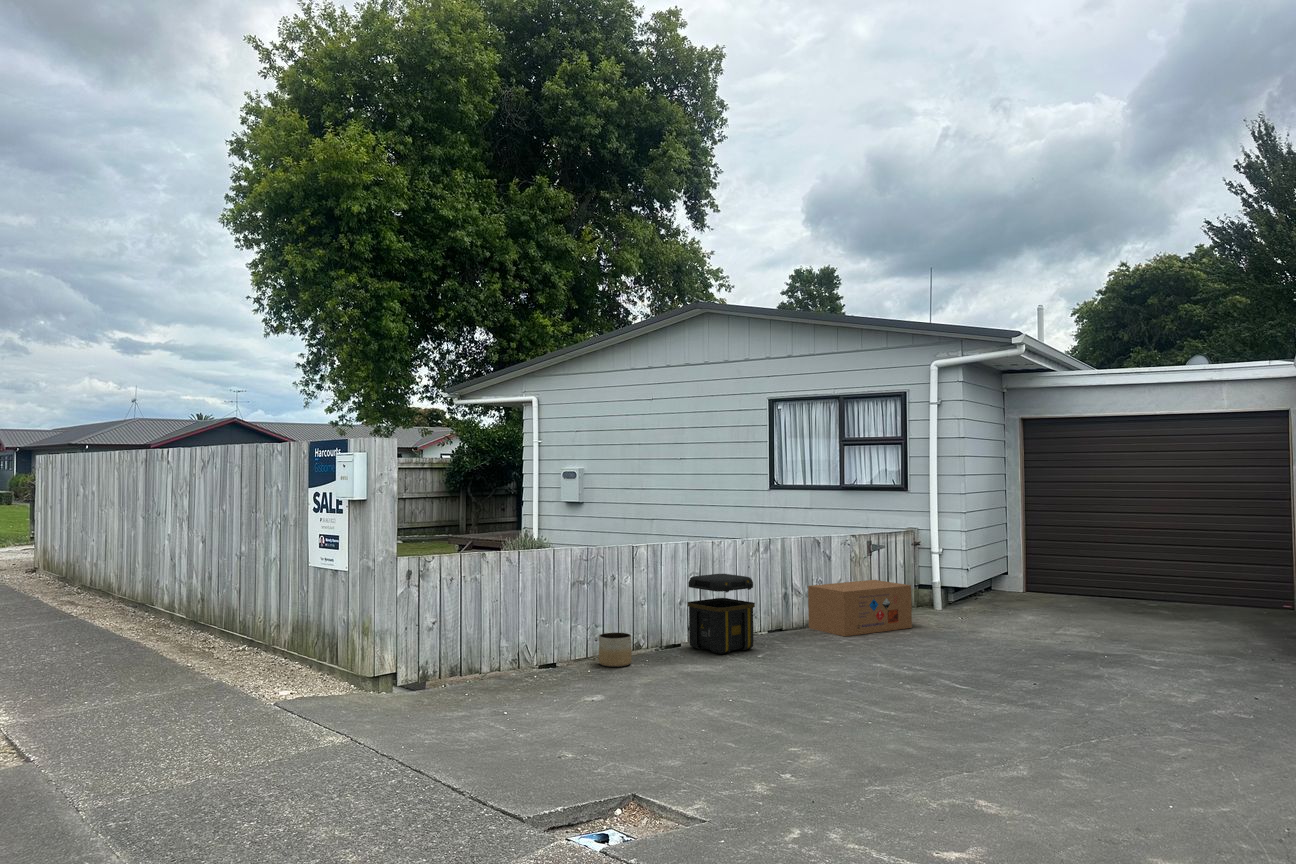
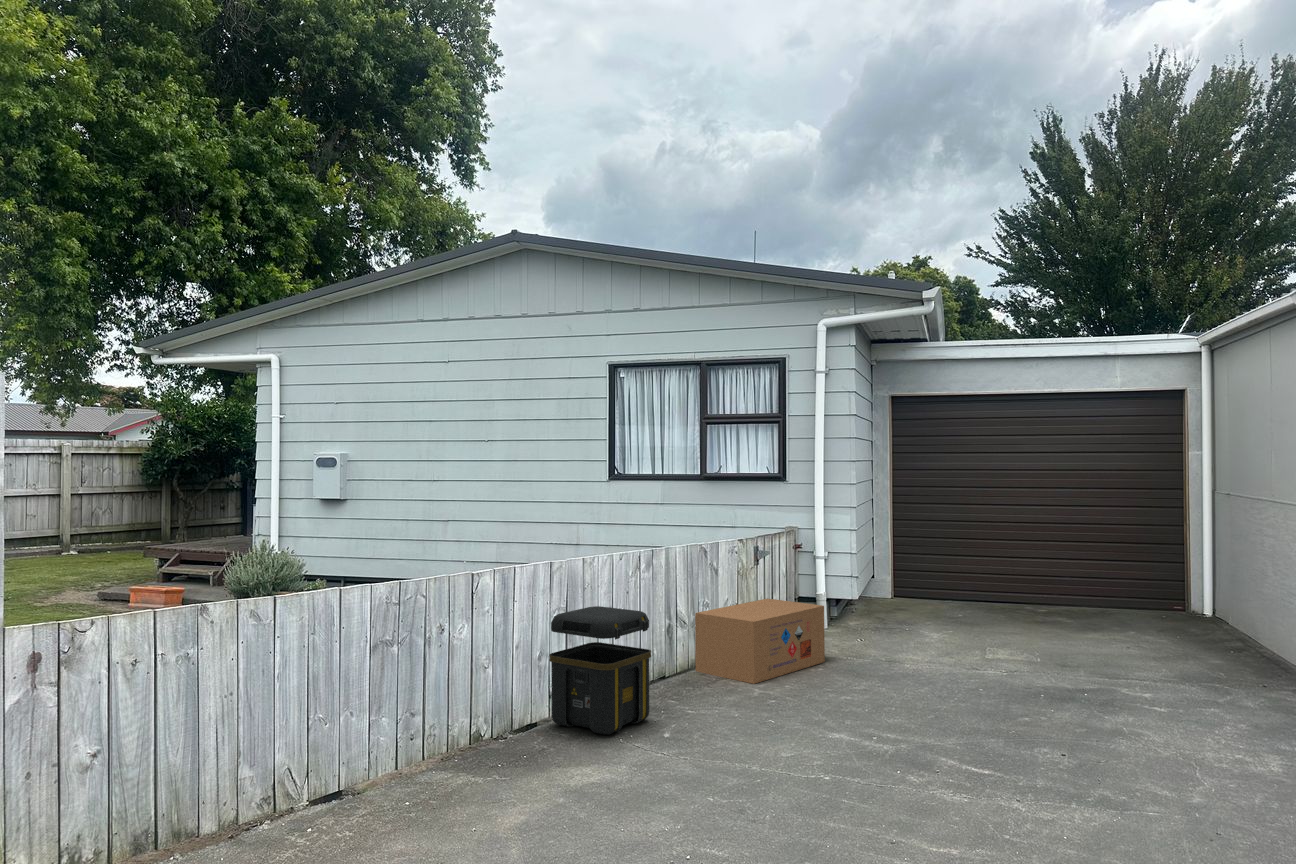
planter: present [599,633,632,667] -> none [419,719,476,783]

